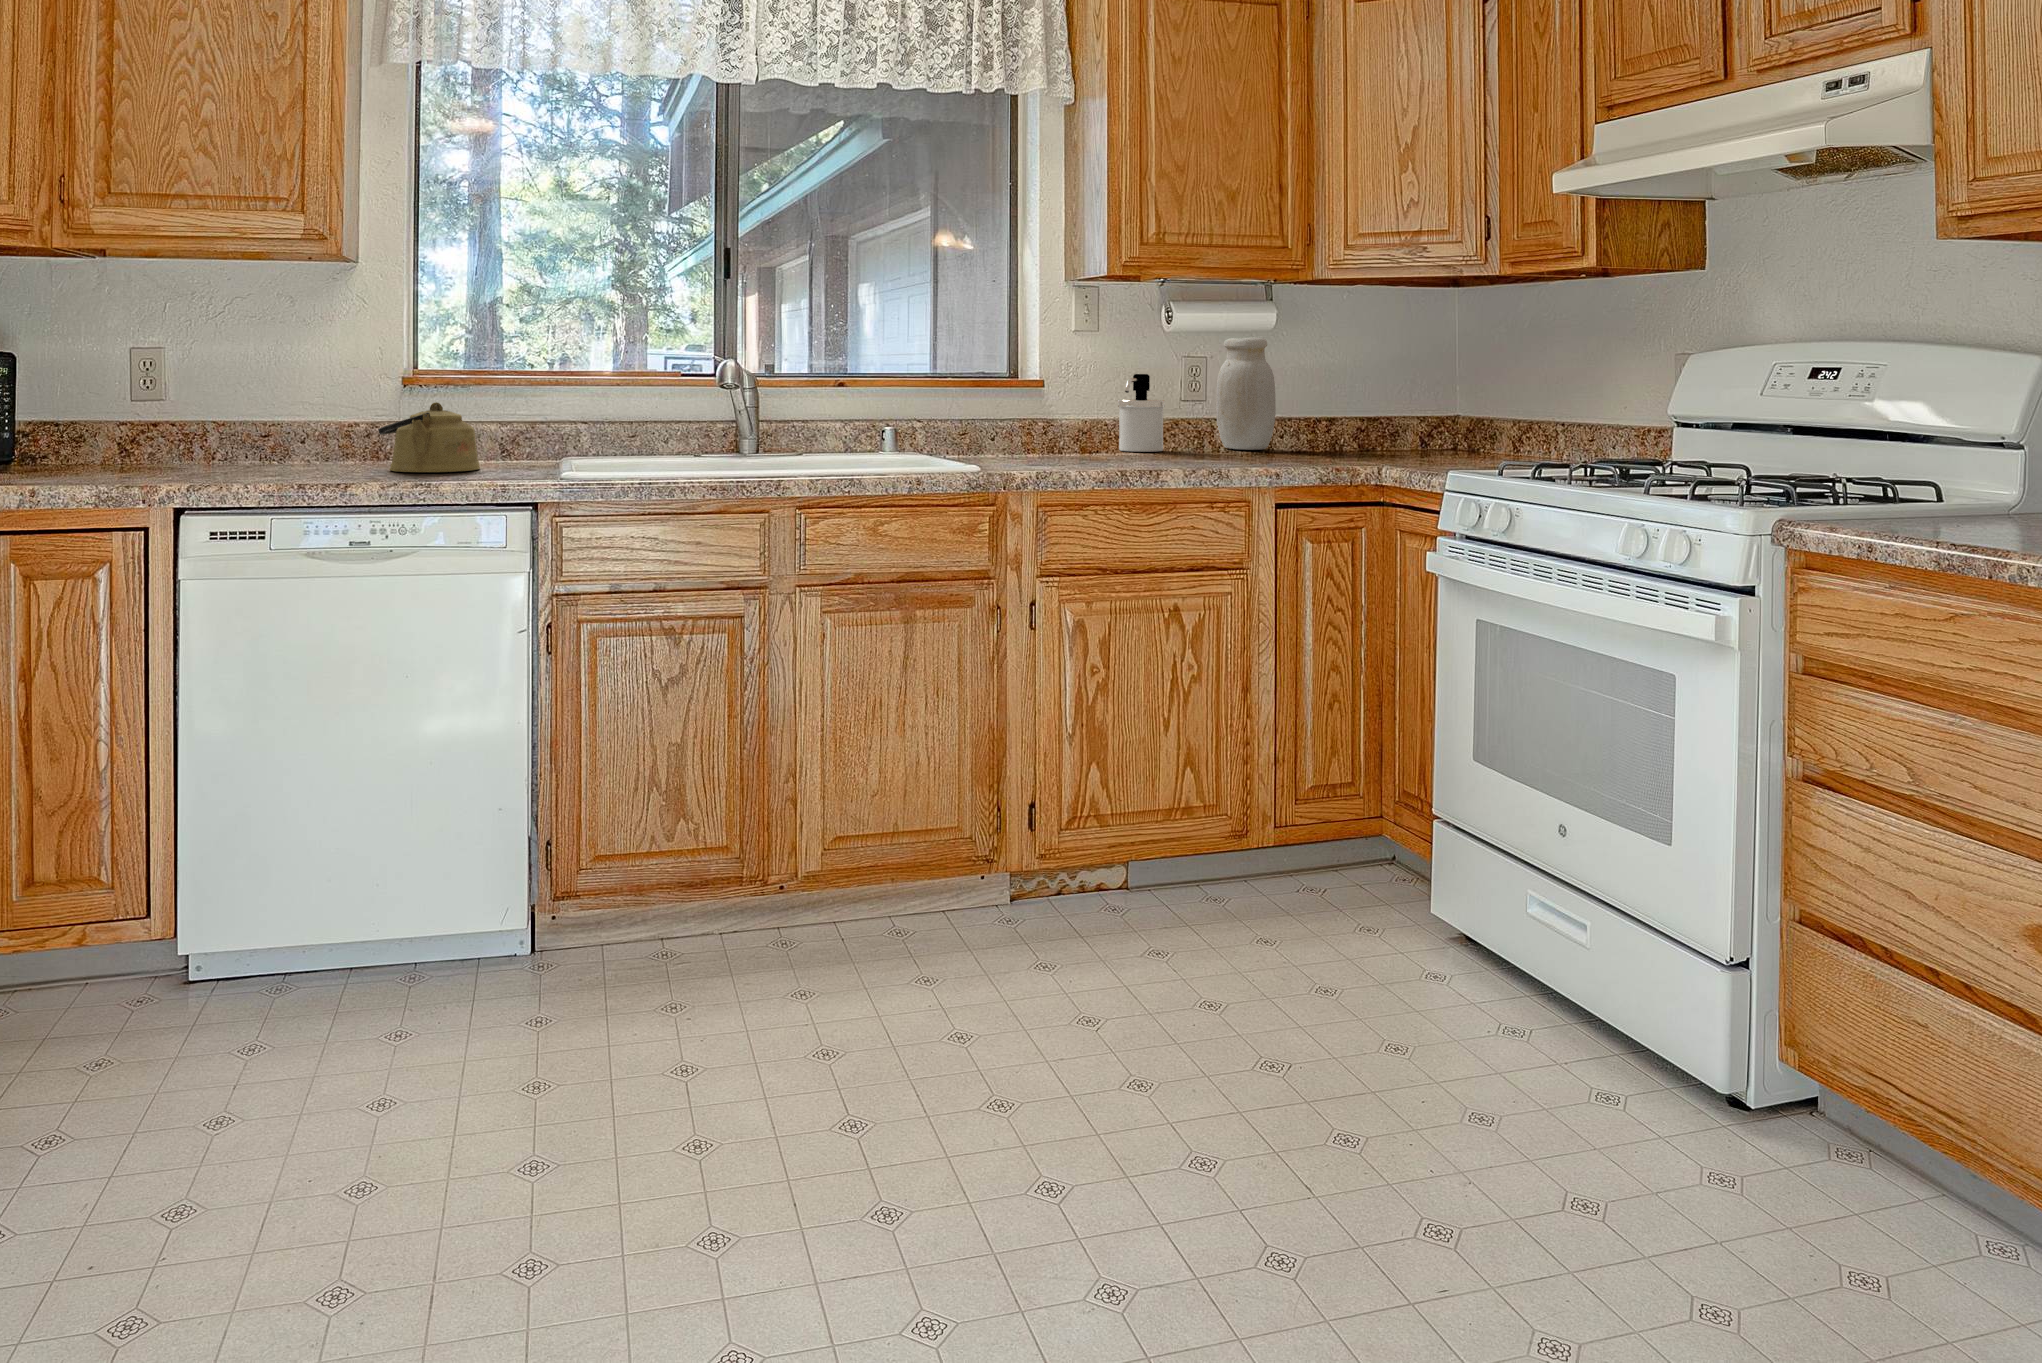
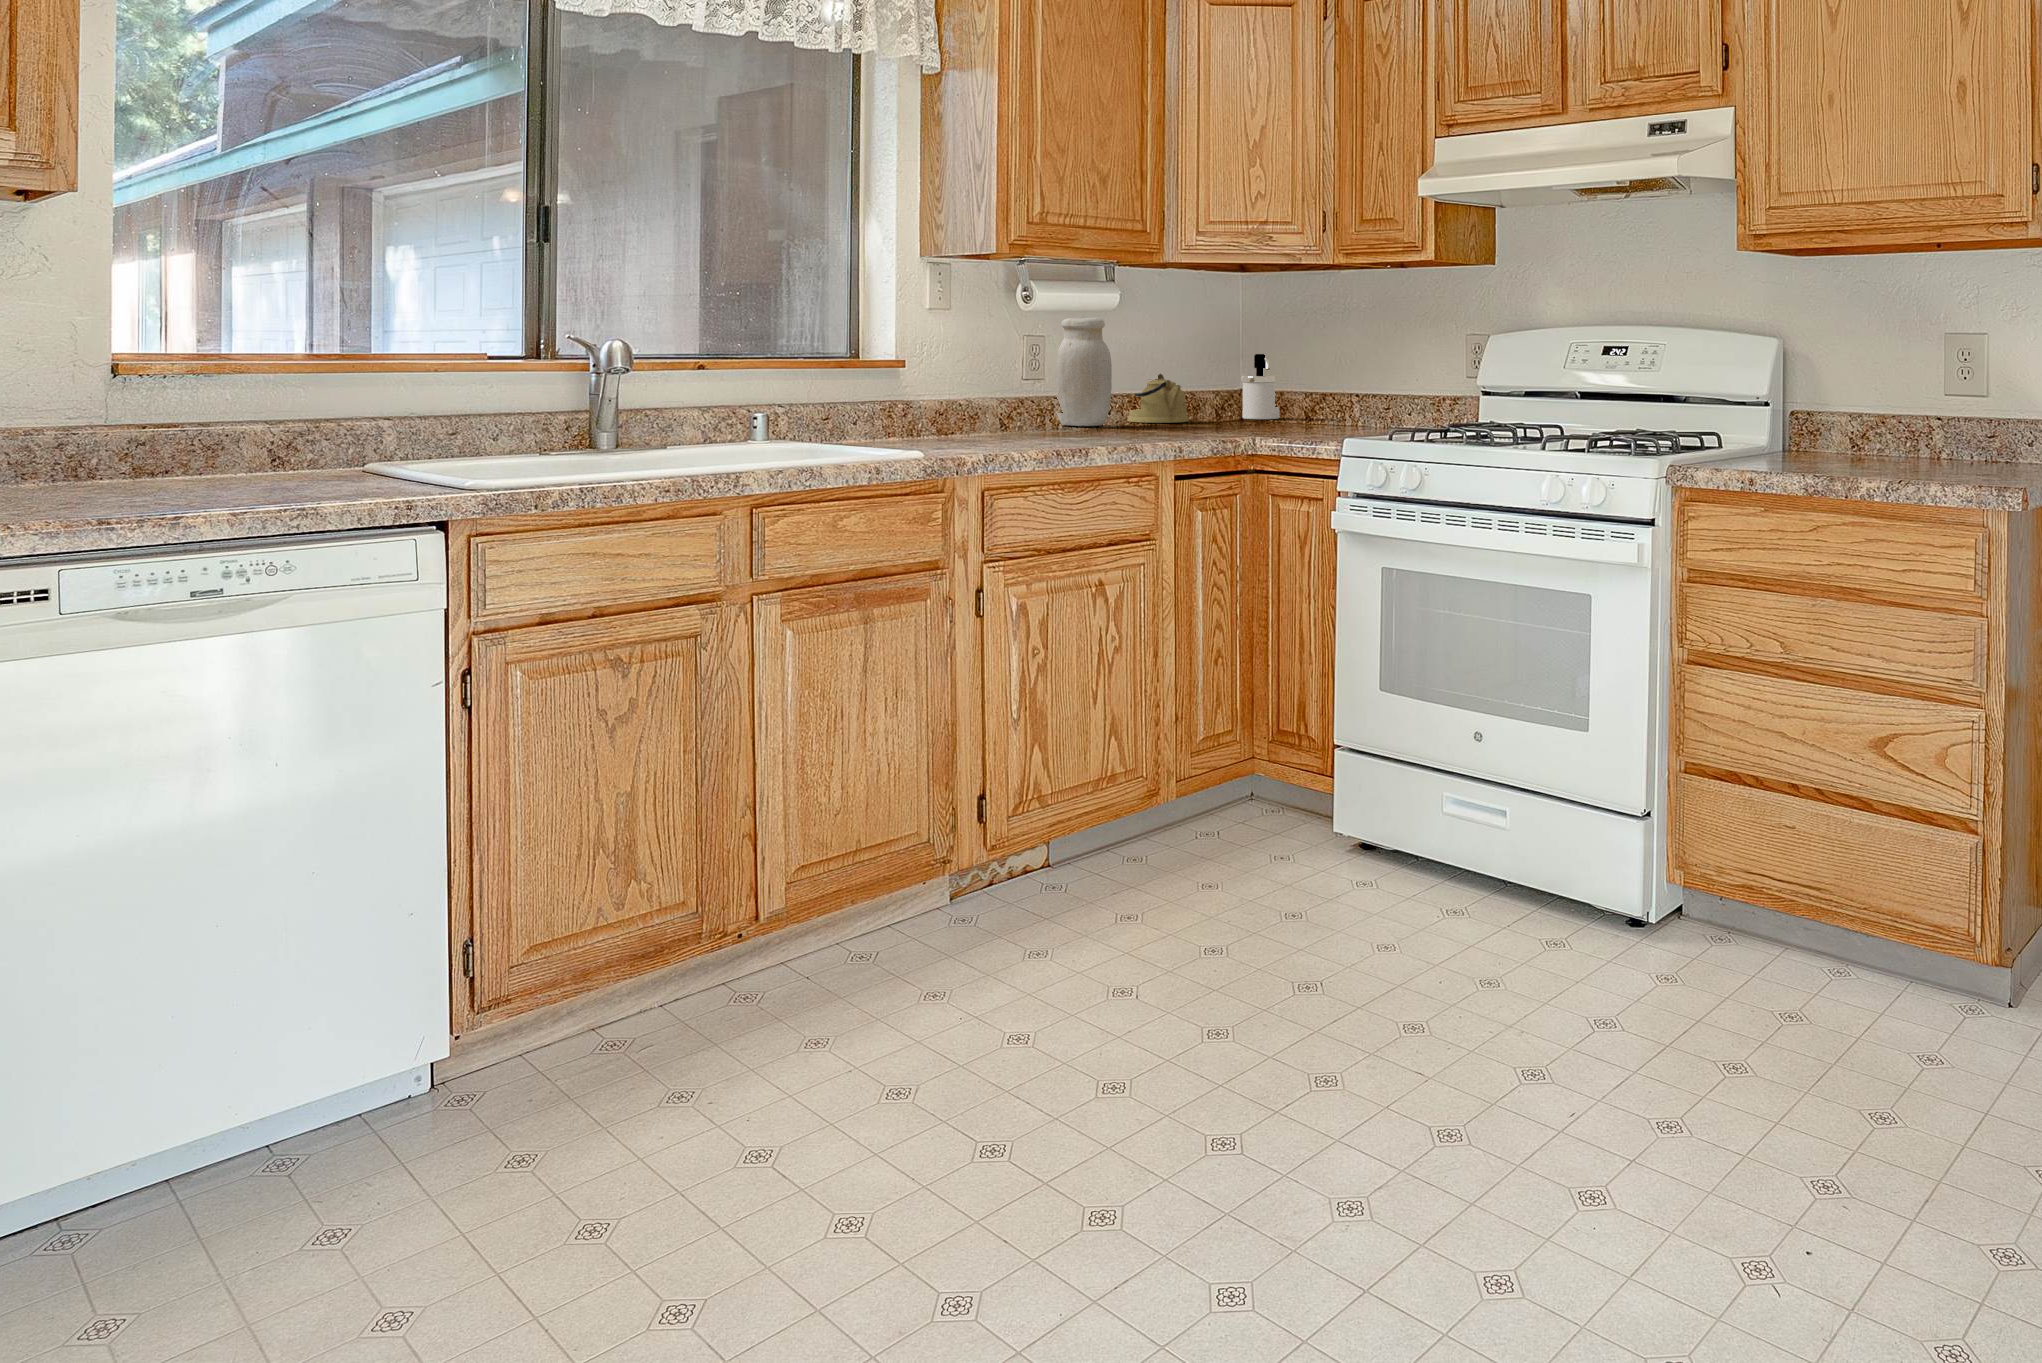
soap dispenser: present [1118,374,1165,452] -> present [1241,354,1279,419]
kettle: present [378,402,480,472] -> present [1127,374,1189,423]

